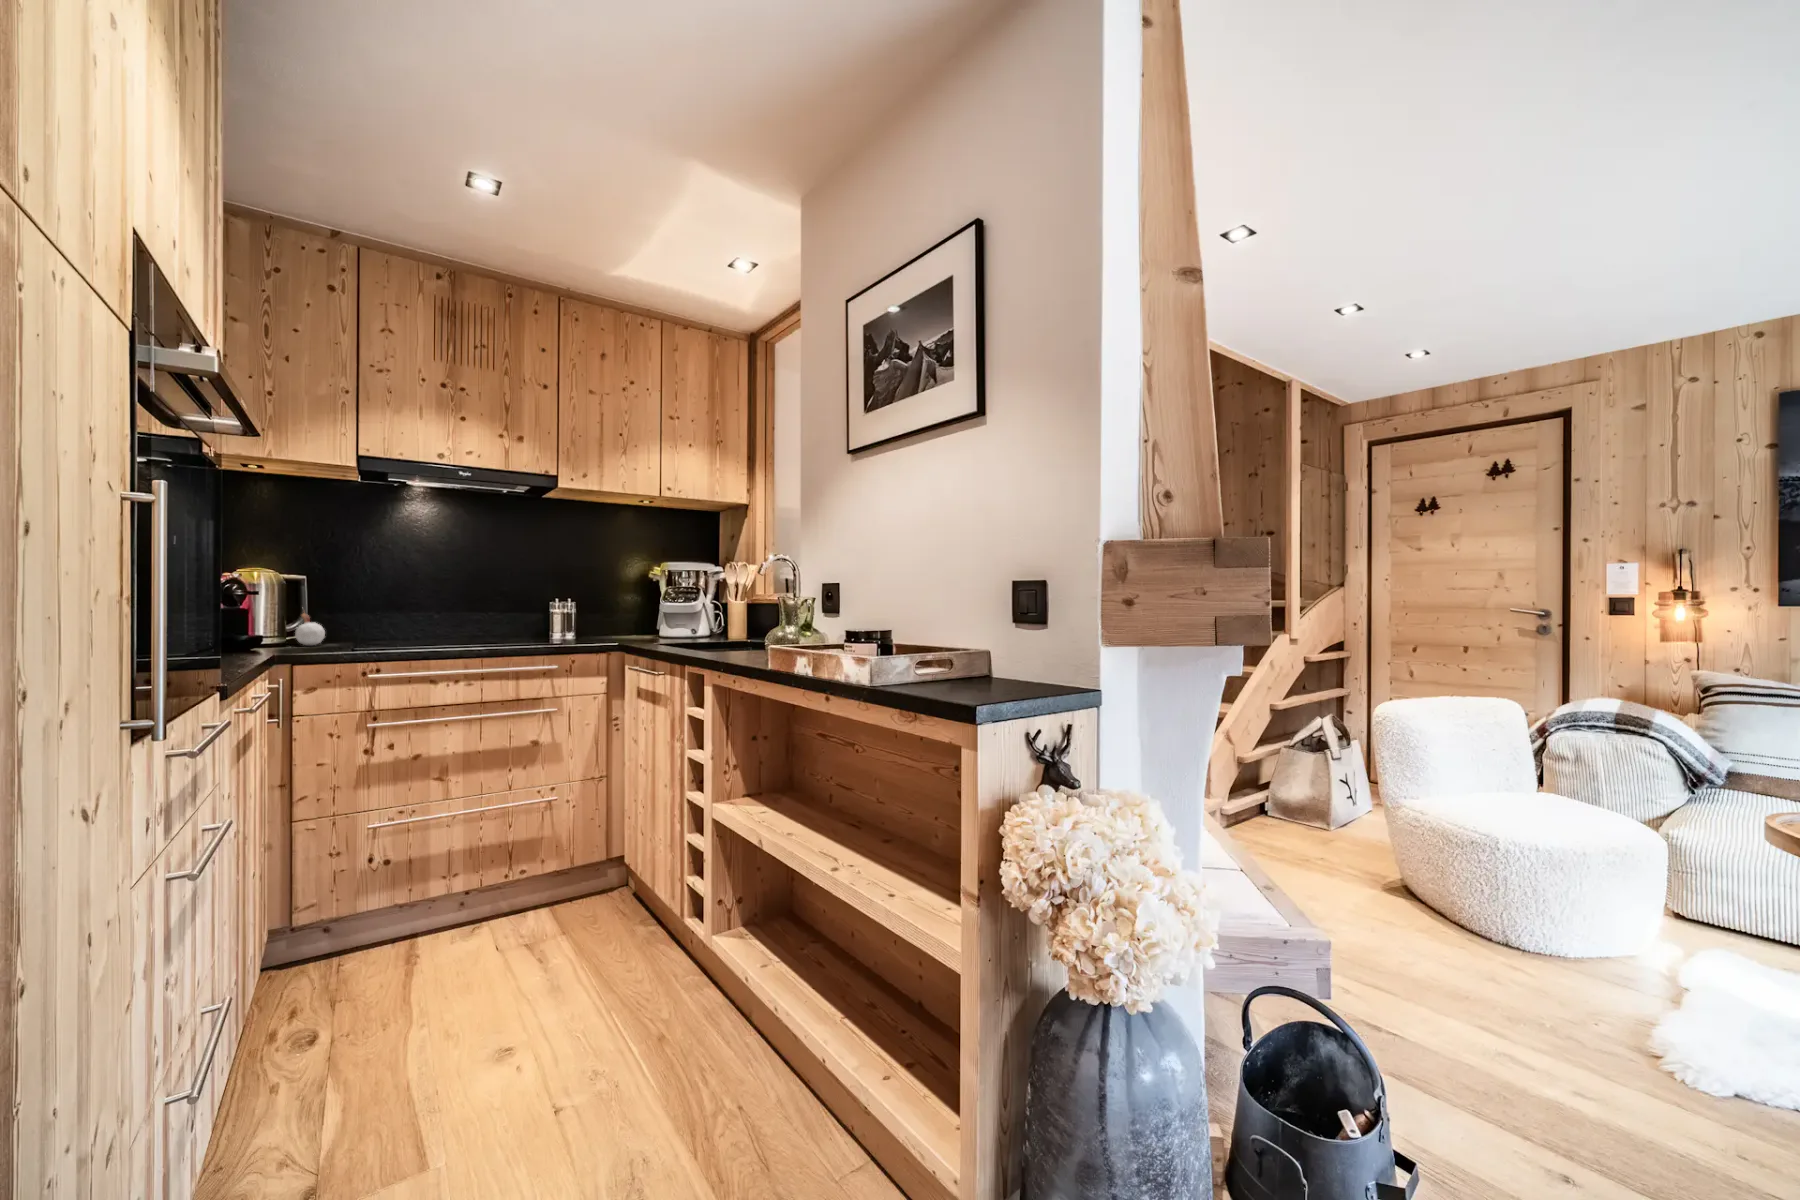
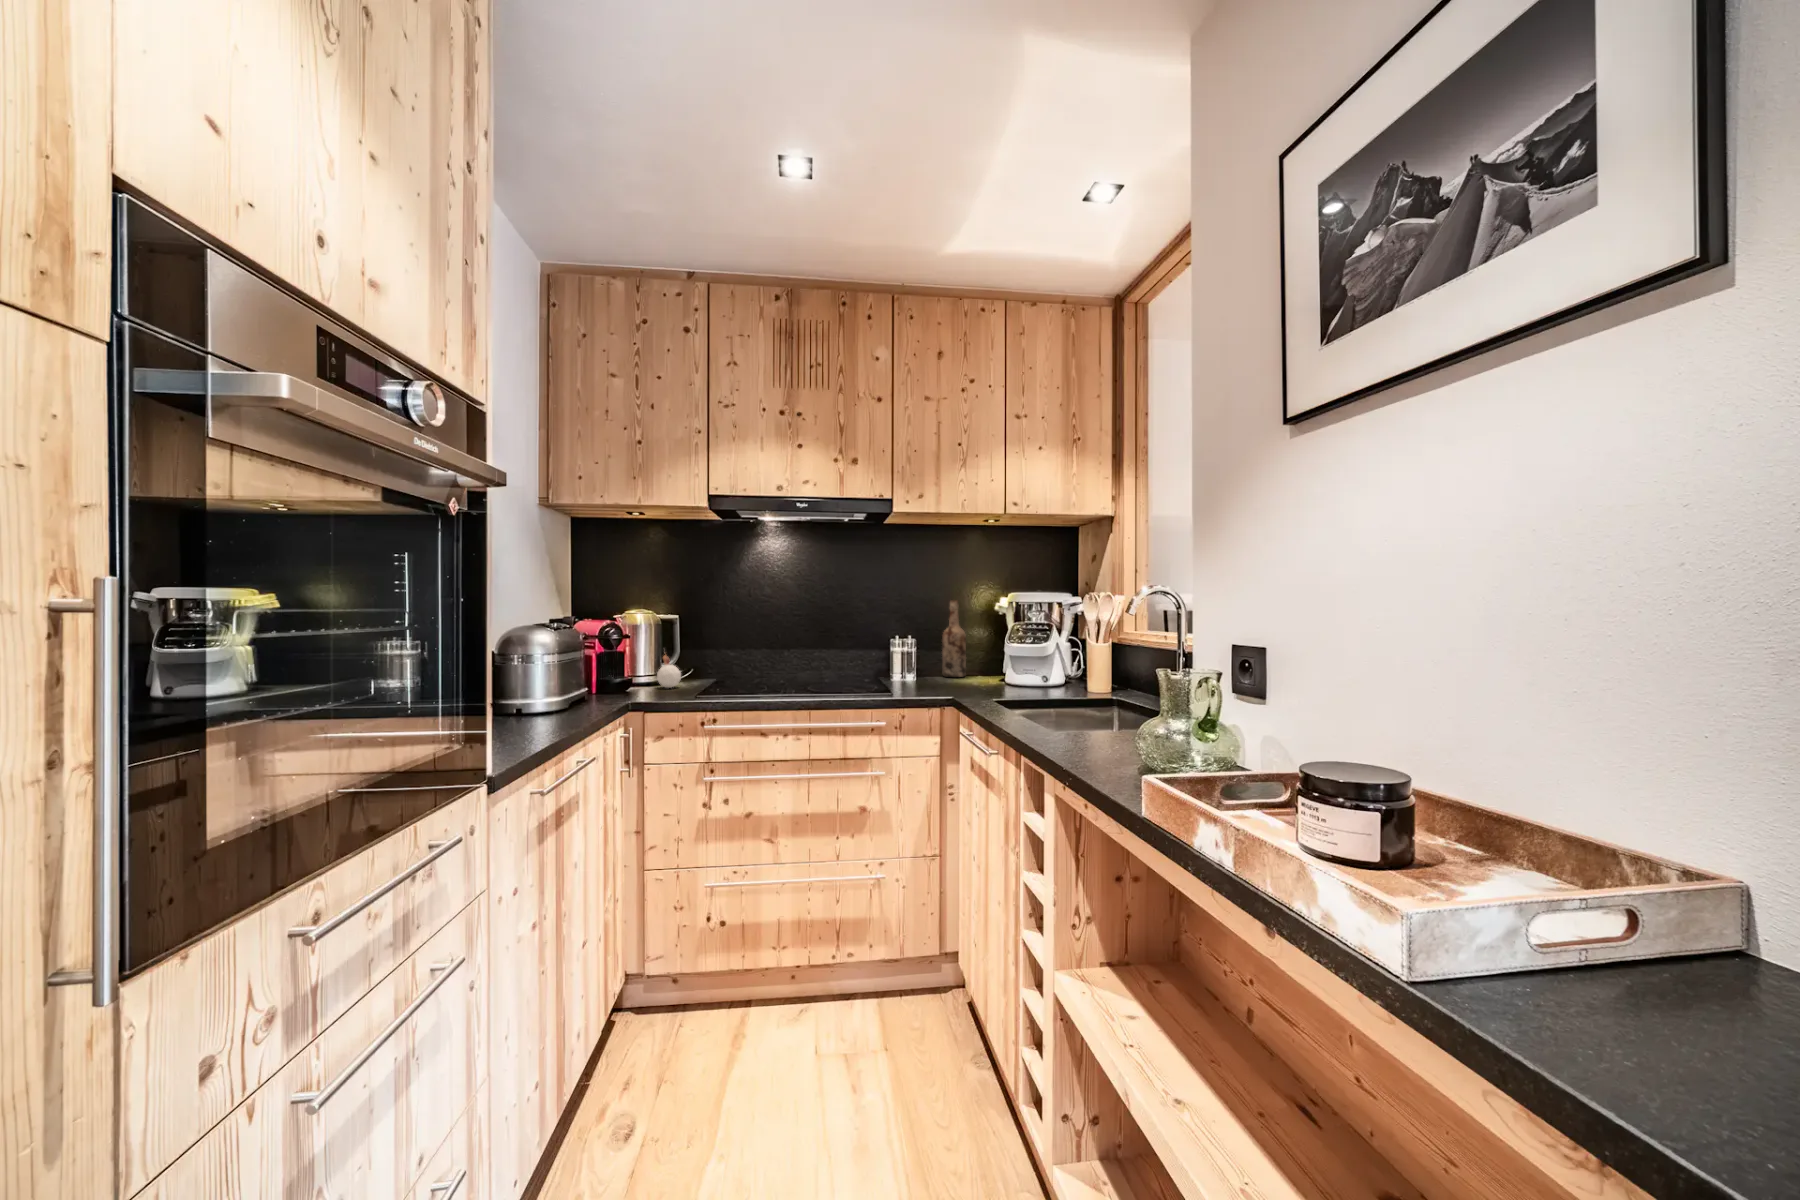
wine bottle: none [602,569,623,635] -> present [942,600,966,677]

